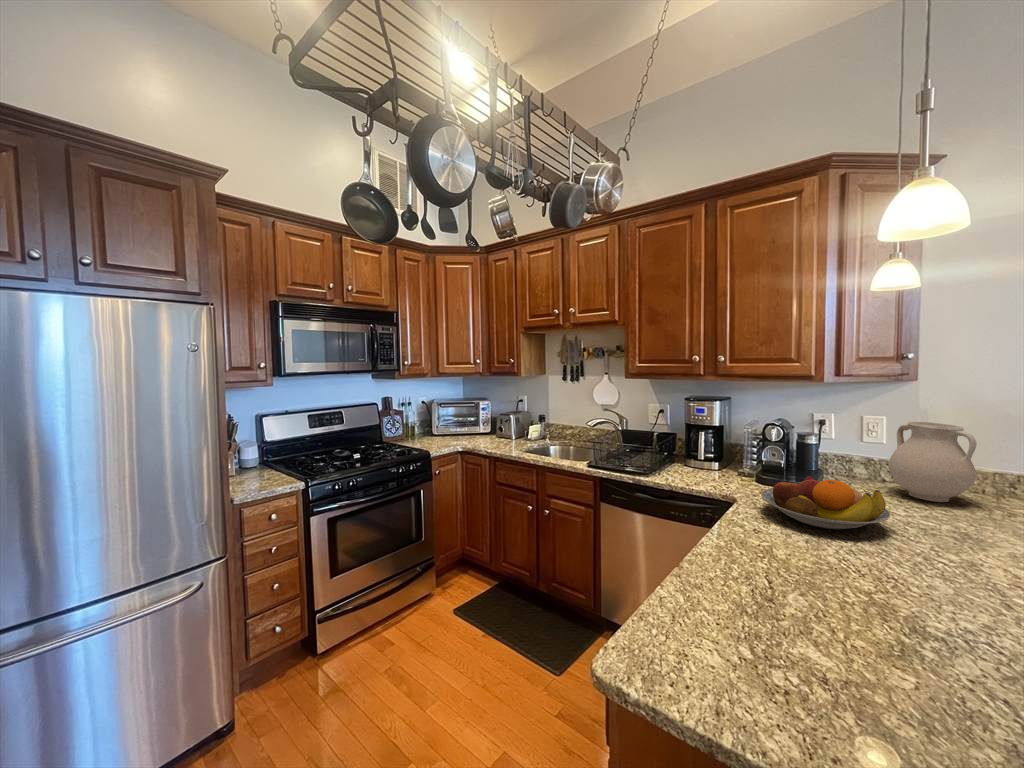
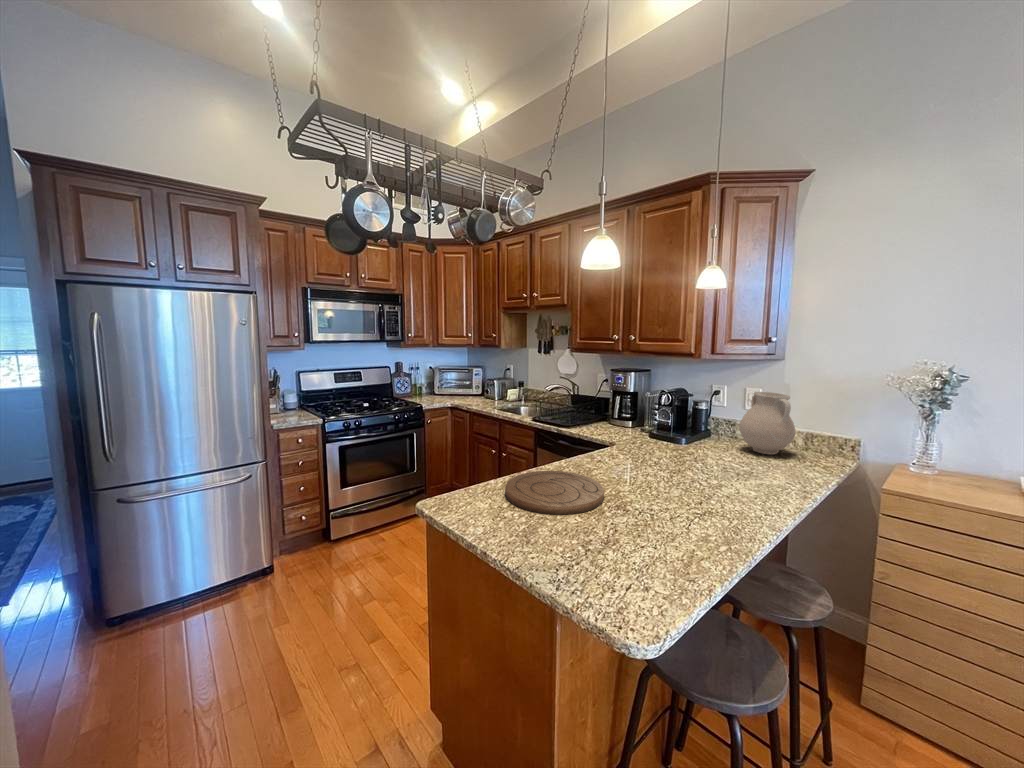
fruit bowl: present [761,476,890,530] -> none [614,427,692,462]
cutting board: none [721,567,936,690] -> present [505,471,604,515]

